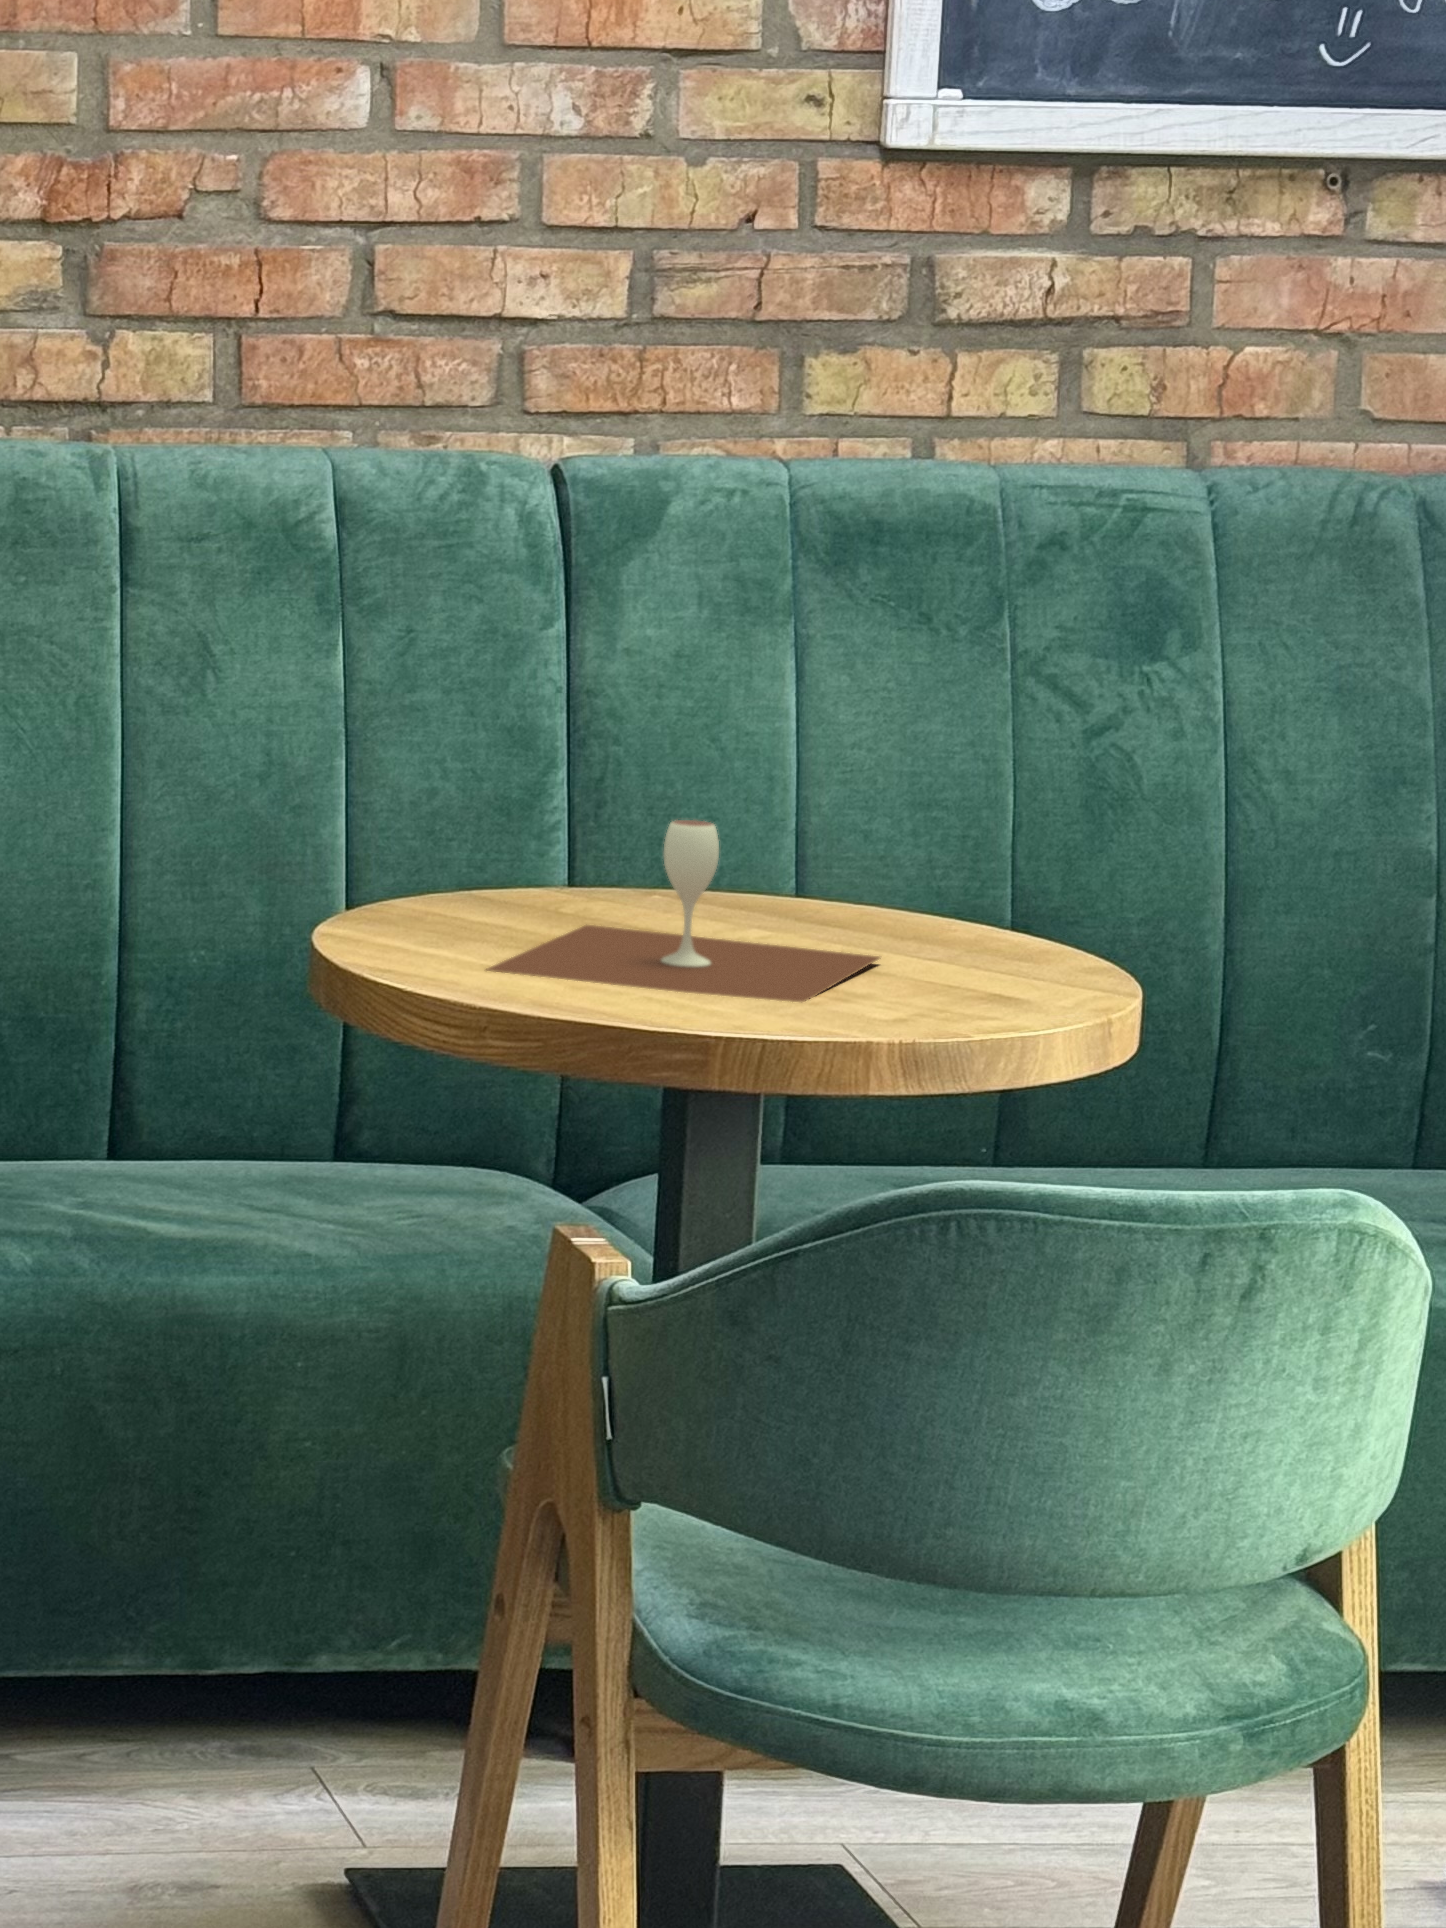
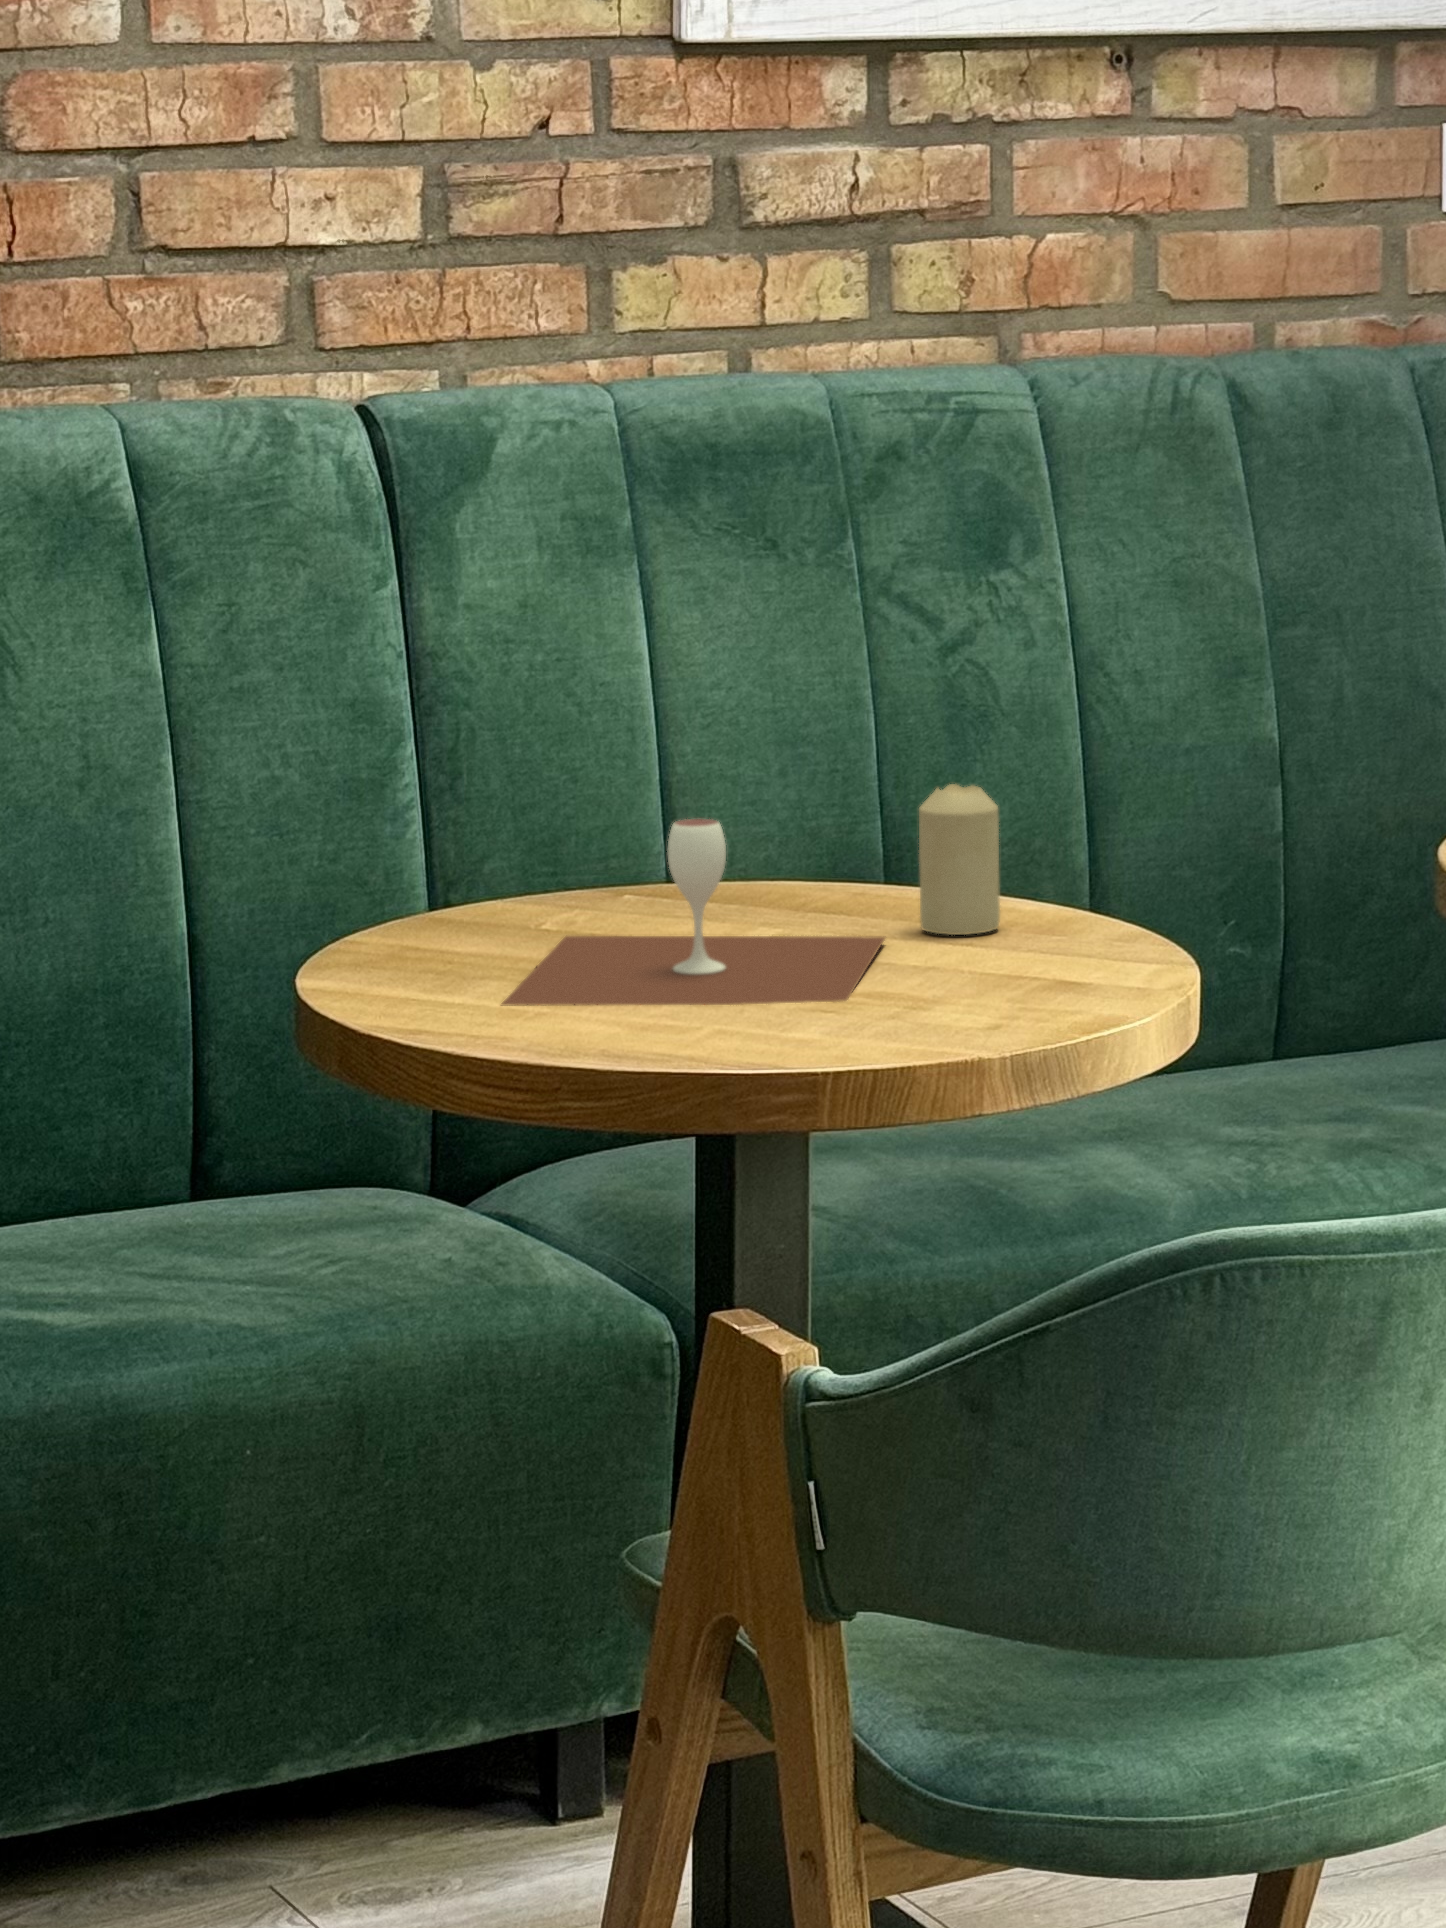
candle: none [924,819,1008,965] -> present [919,784,1000,935]

